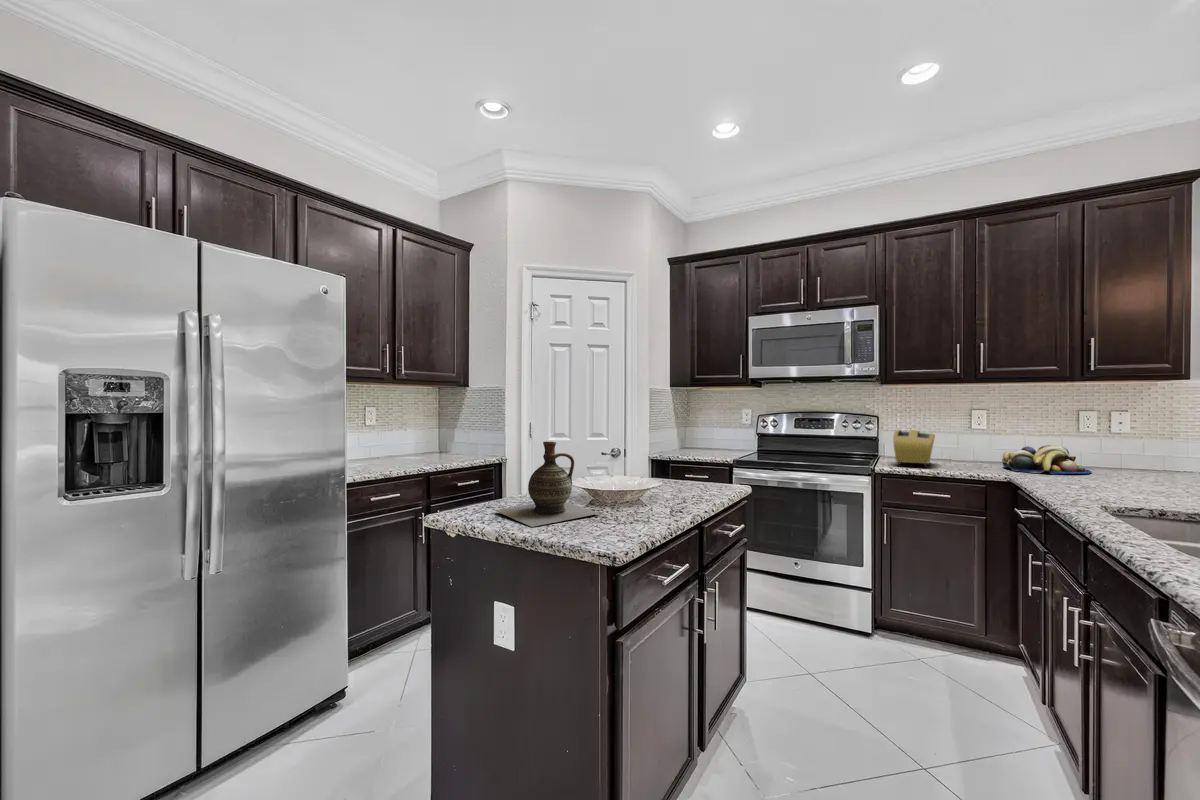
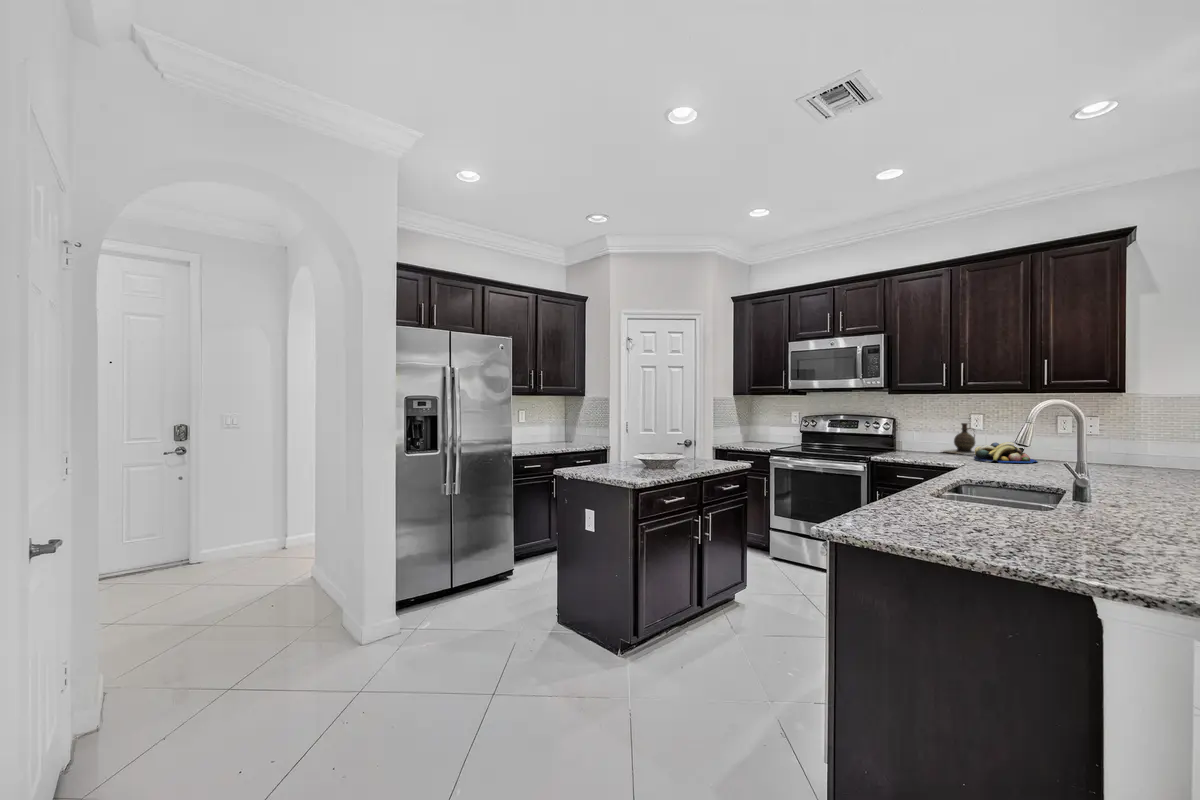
toaster: present [893,430,935,467] -> none [888,429,926,457]
ceramic jug: present [495,441,600,527] -> present [943,423,975,455]

